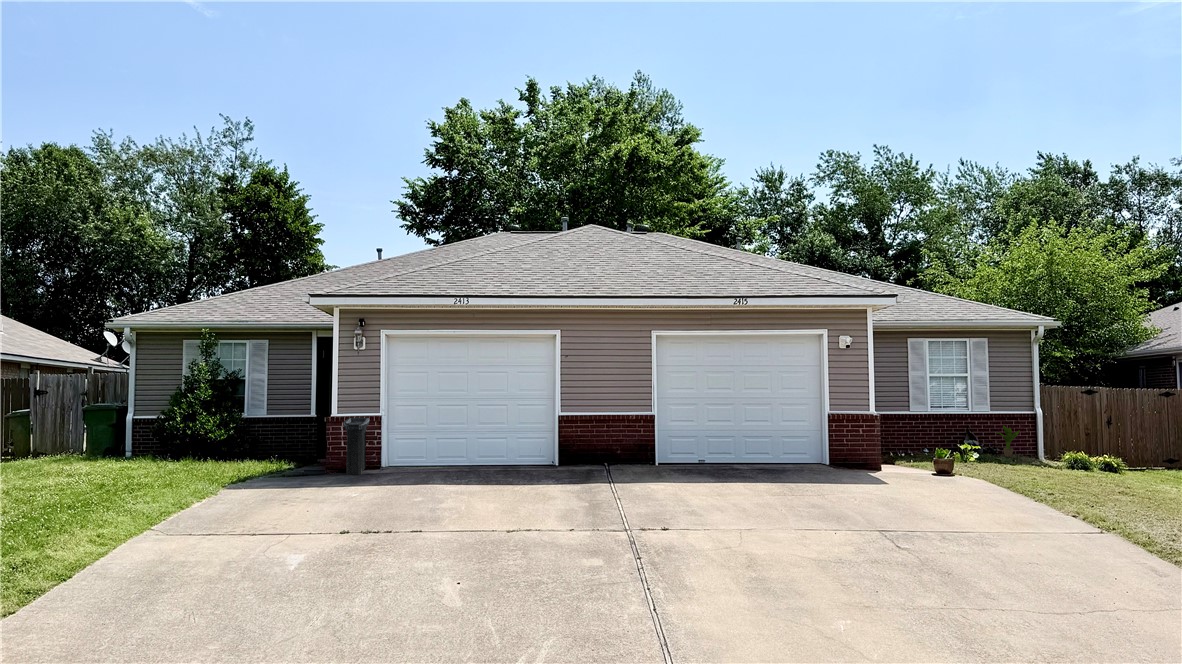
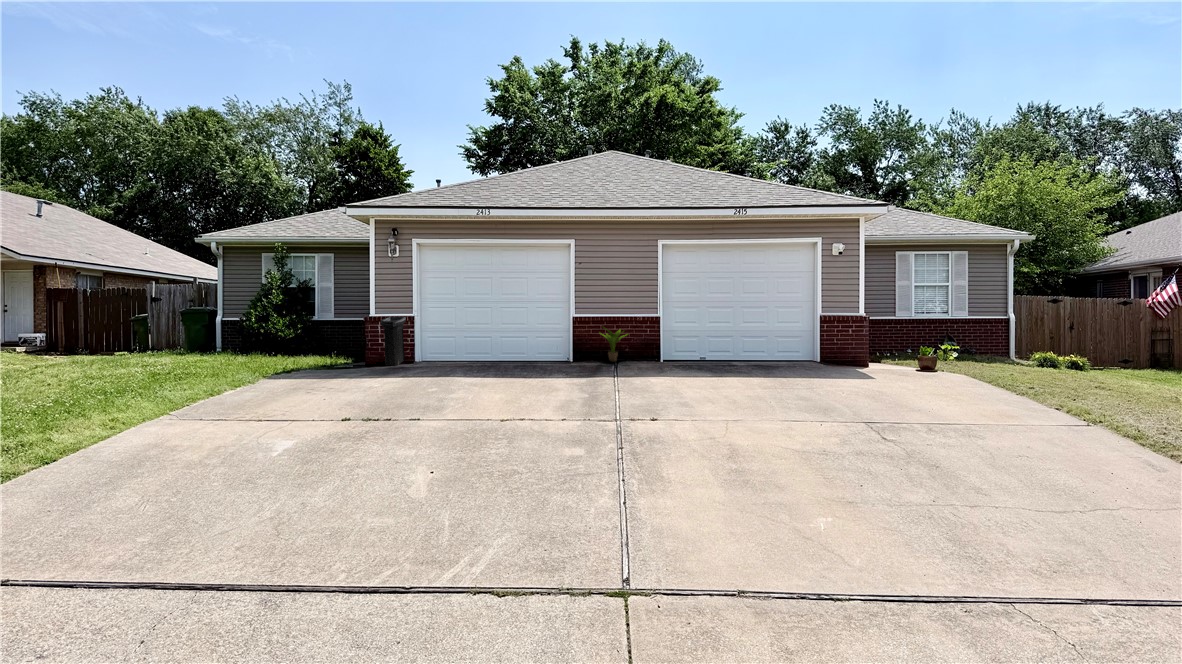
potted plant: present [999,426,1020,457] -> present [603,327,626,362]

